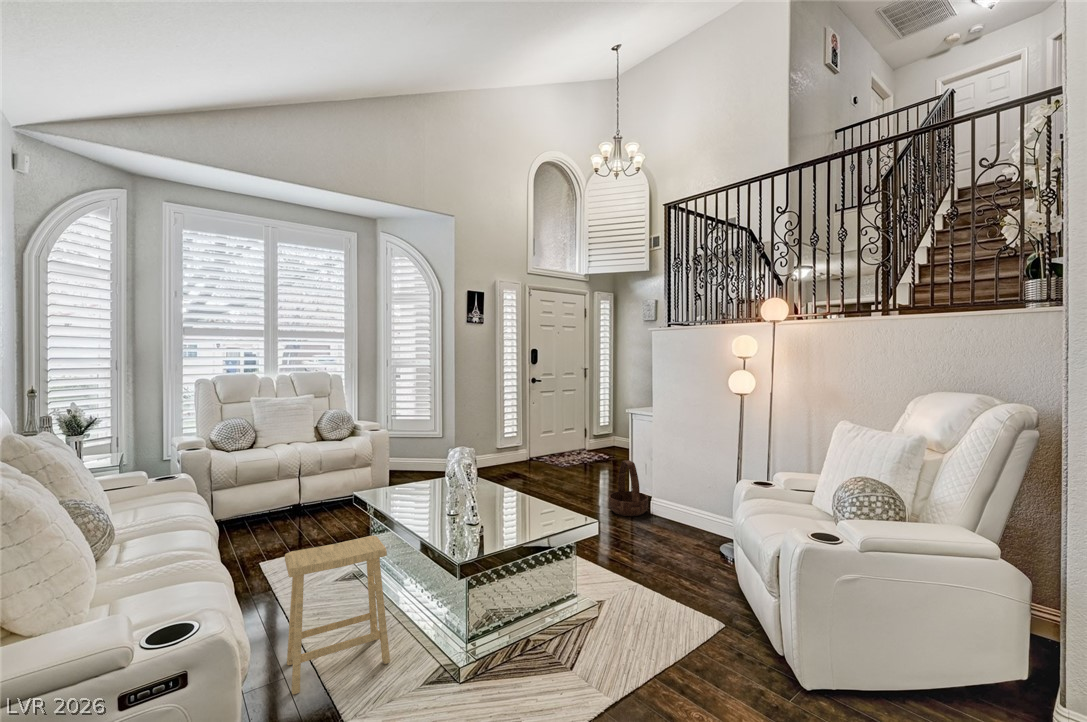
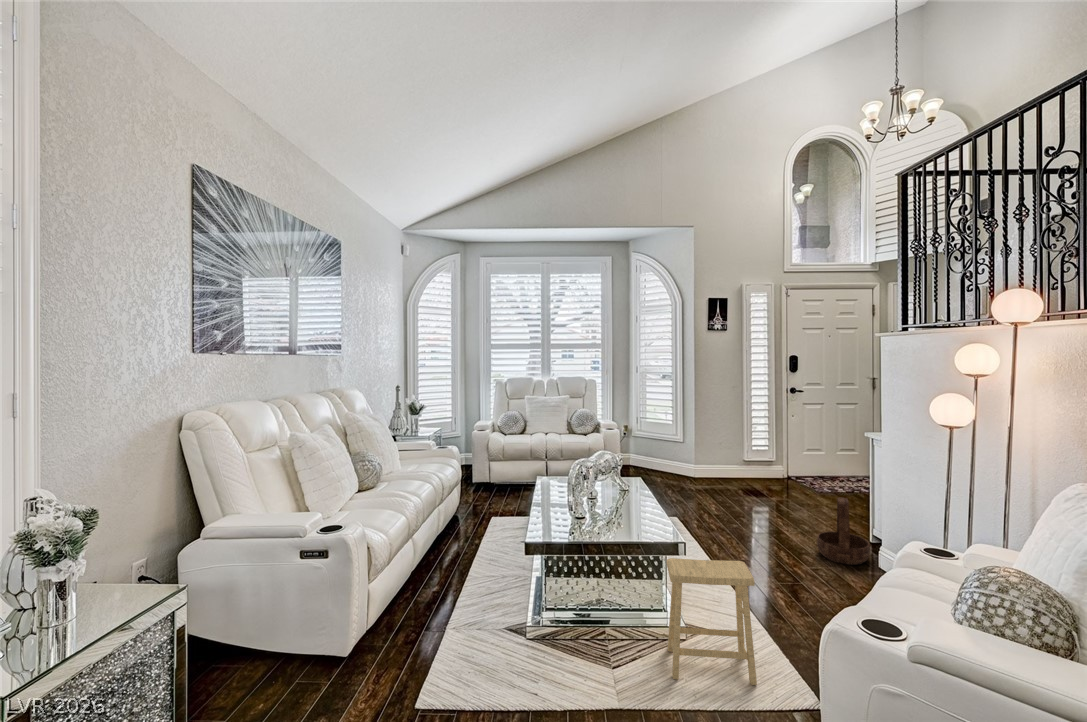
footstool: present [285,536,390,695] -> present [666,558,757,685]

